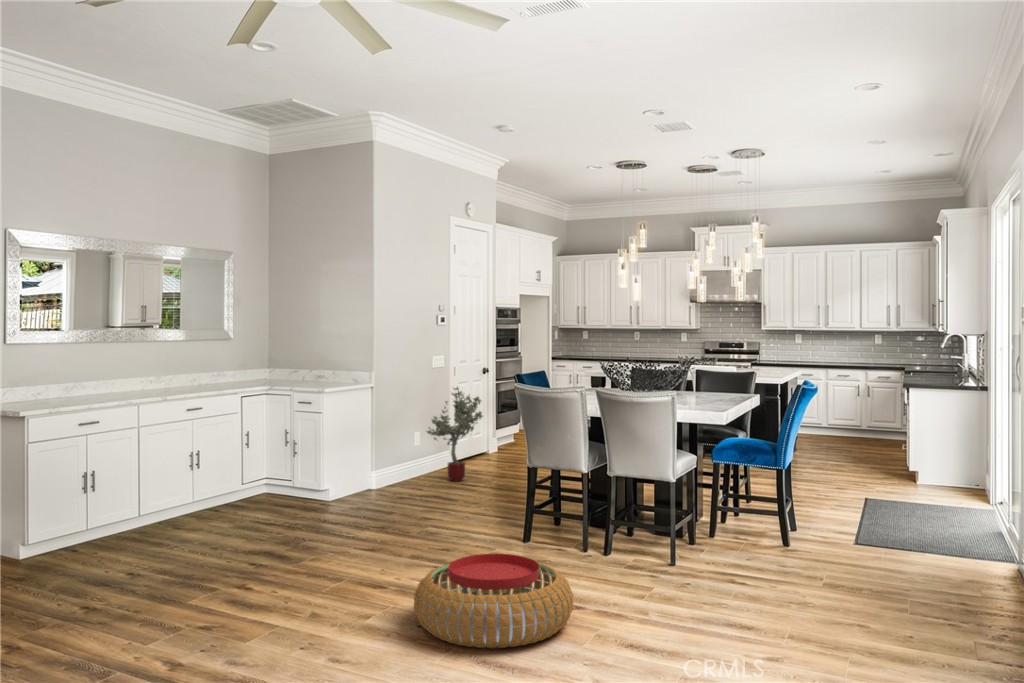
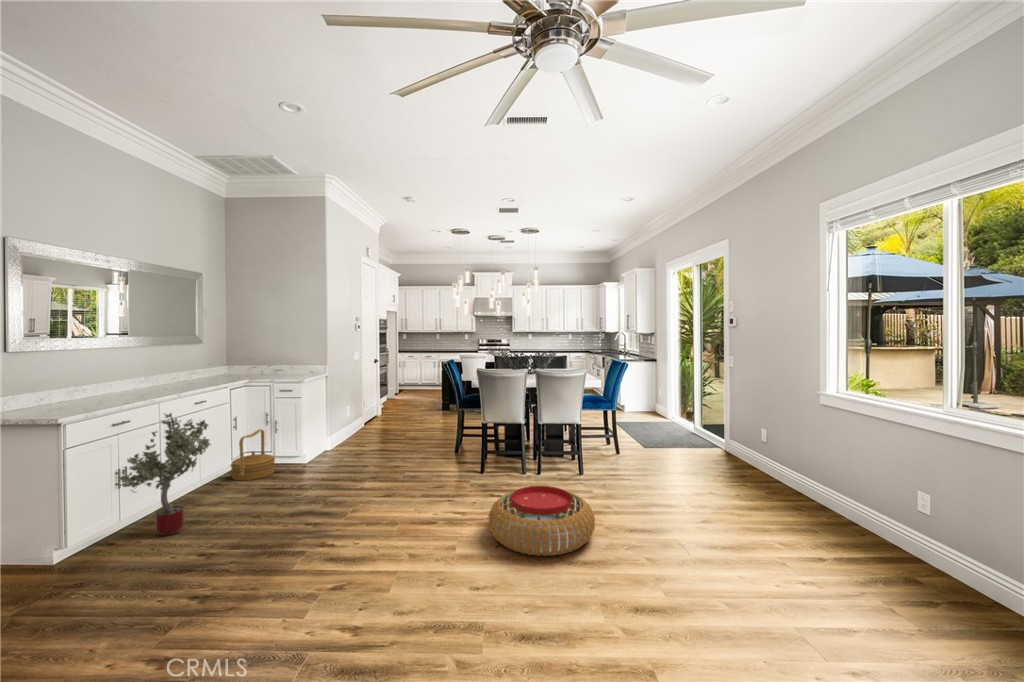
potted tree: present [427,387,483,482] -> present [119,413,211,536]
woven basket: none [234,452,287,514] -> present [231,429,275,480]

